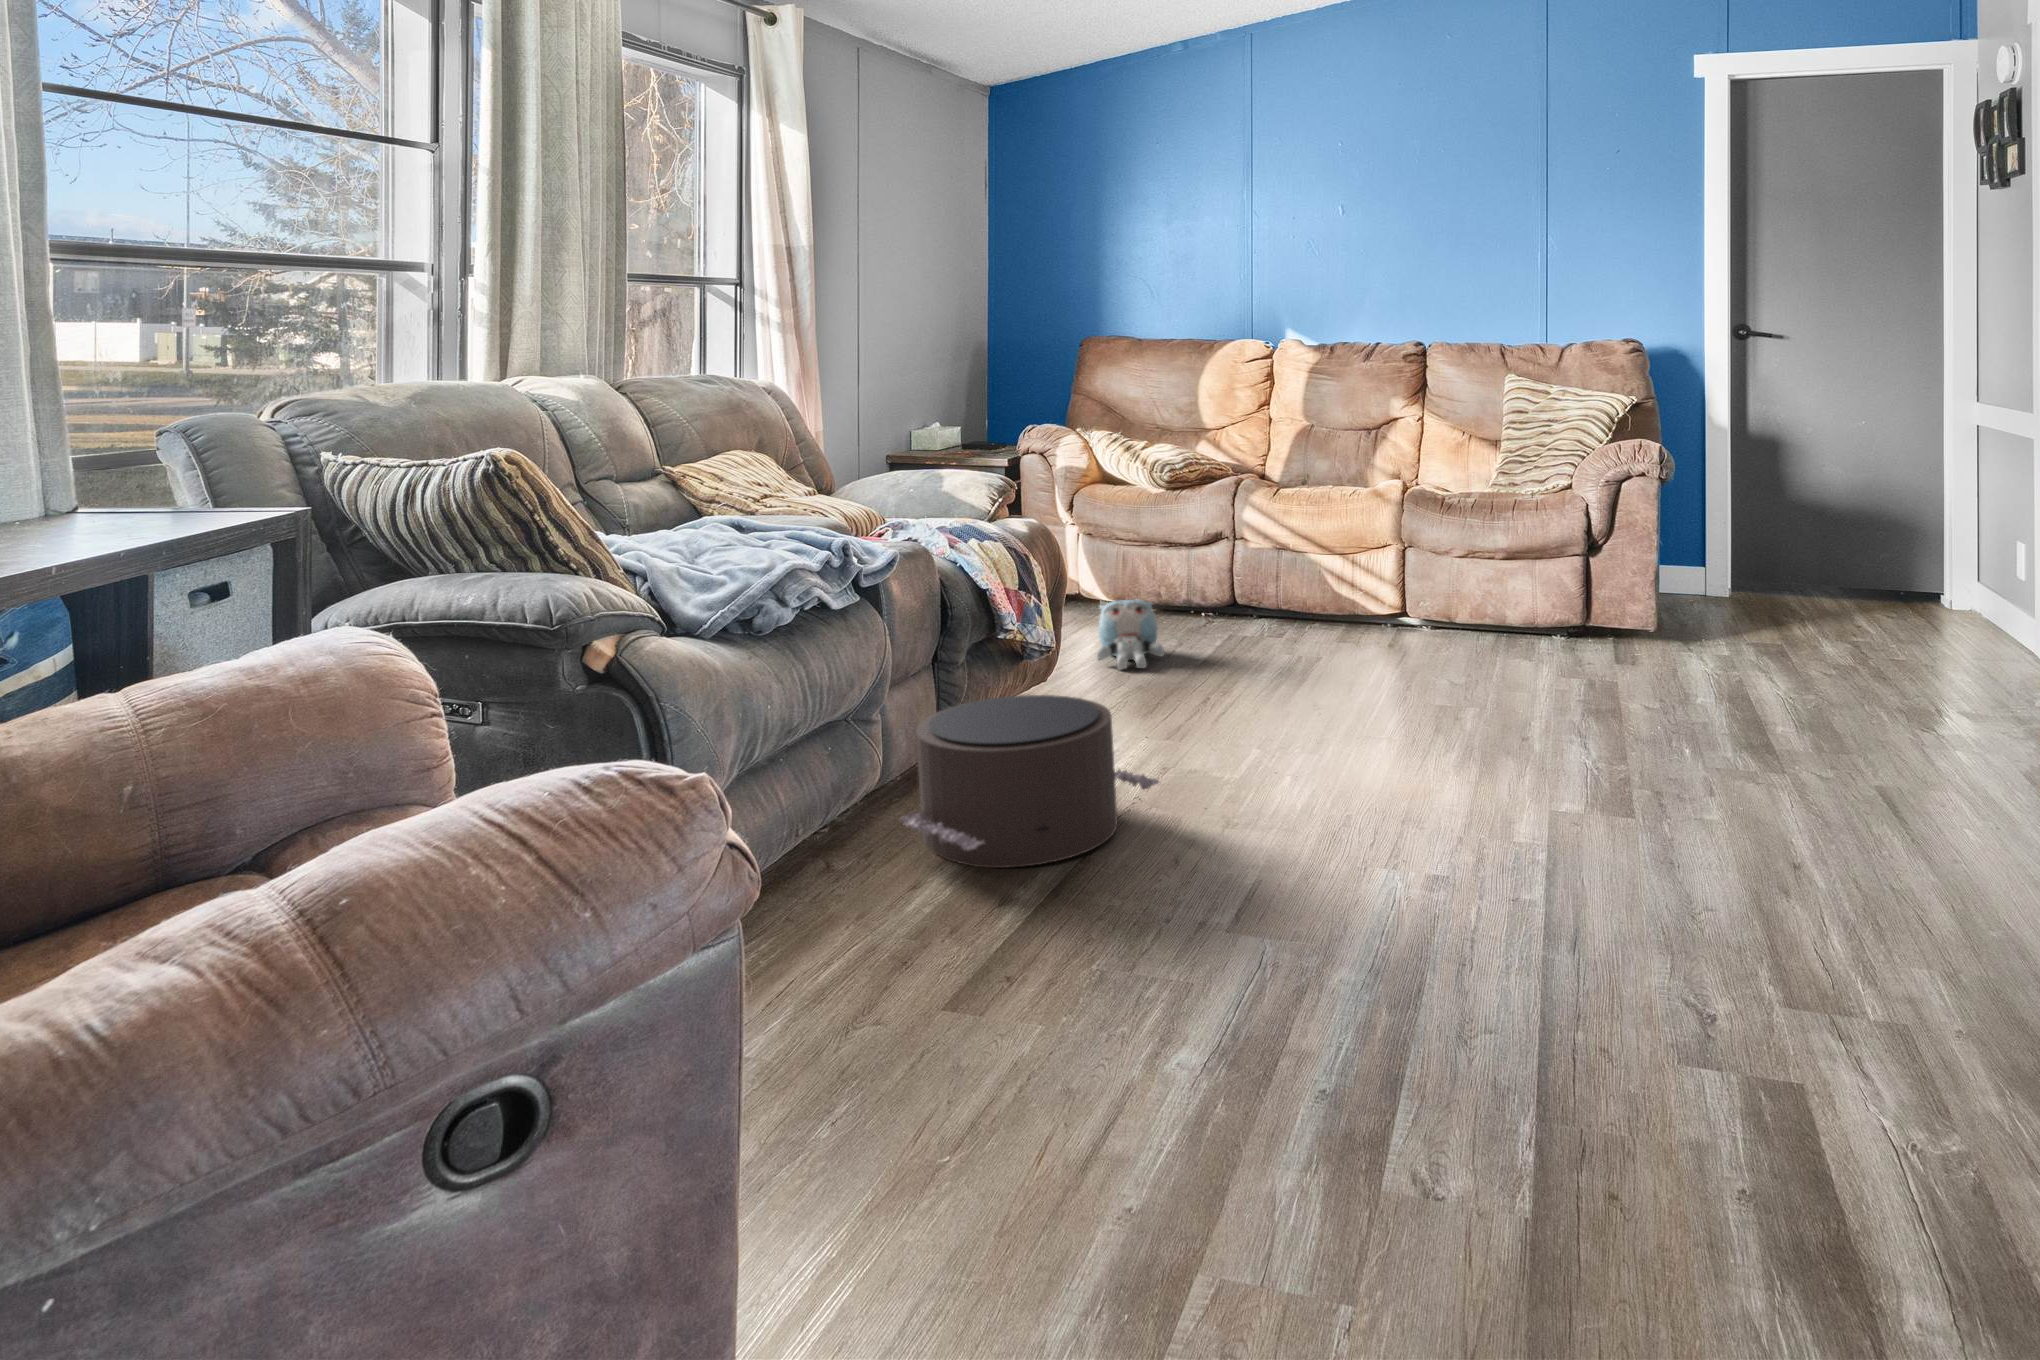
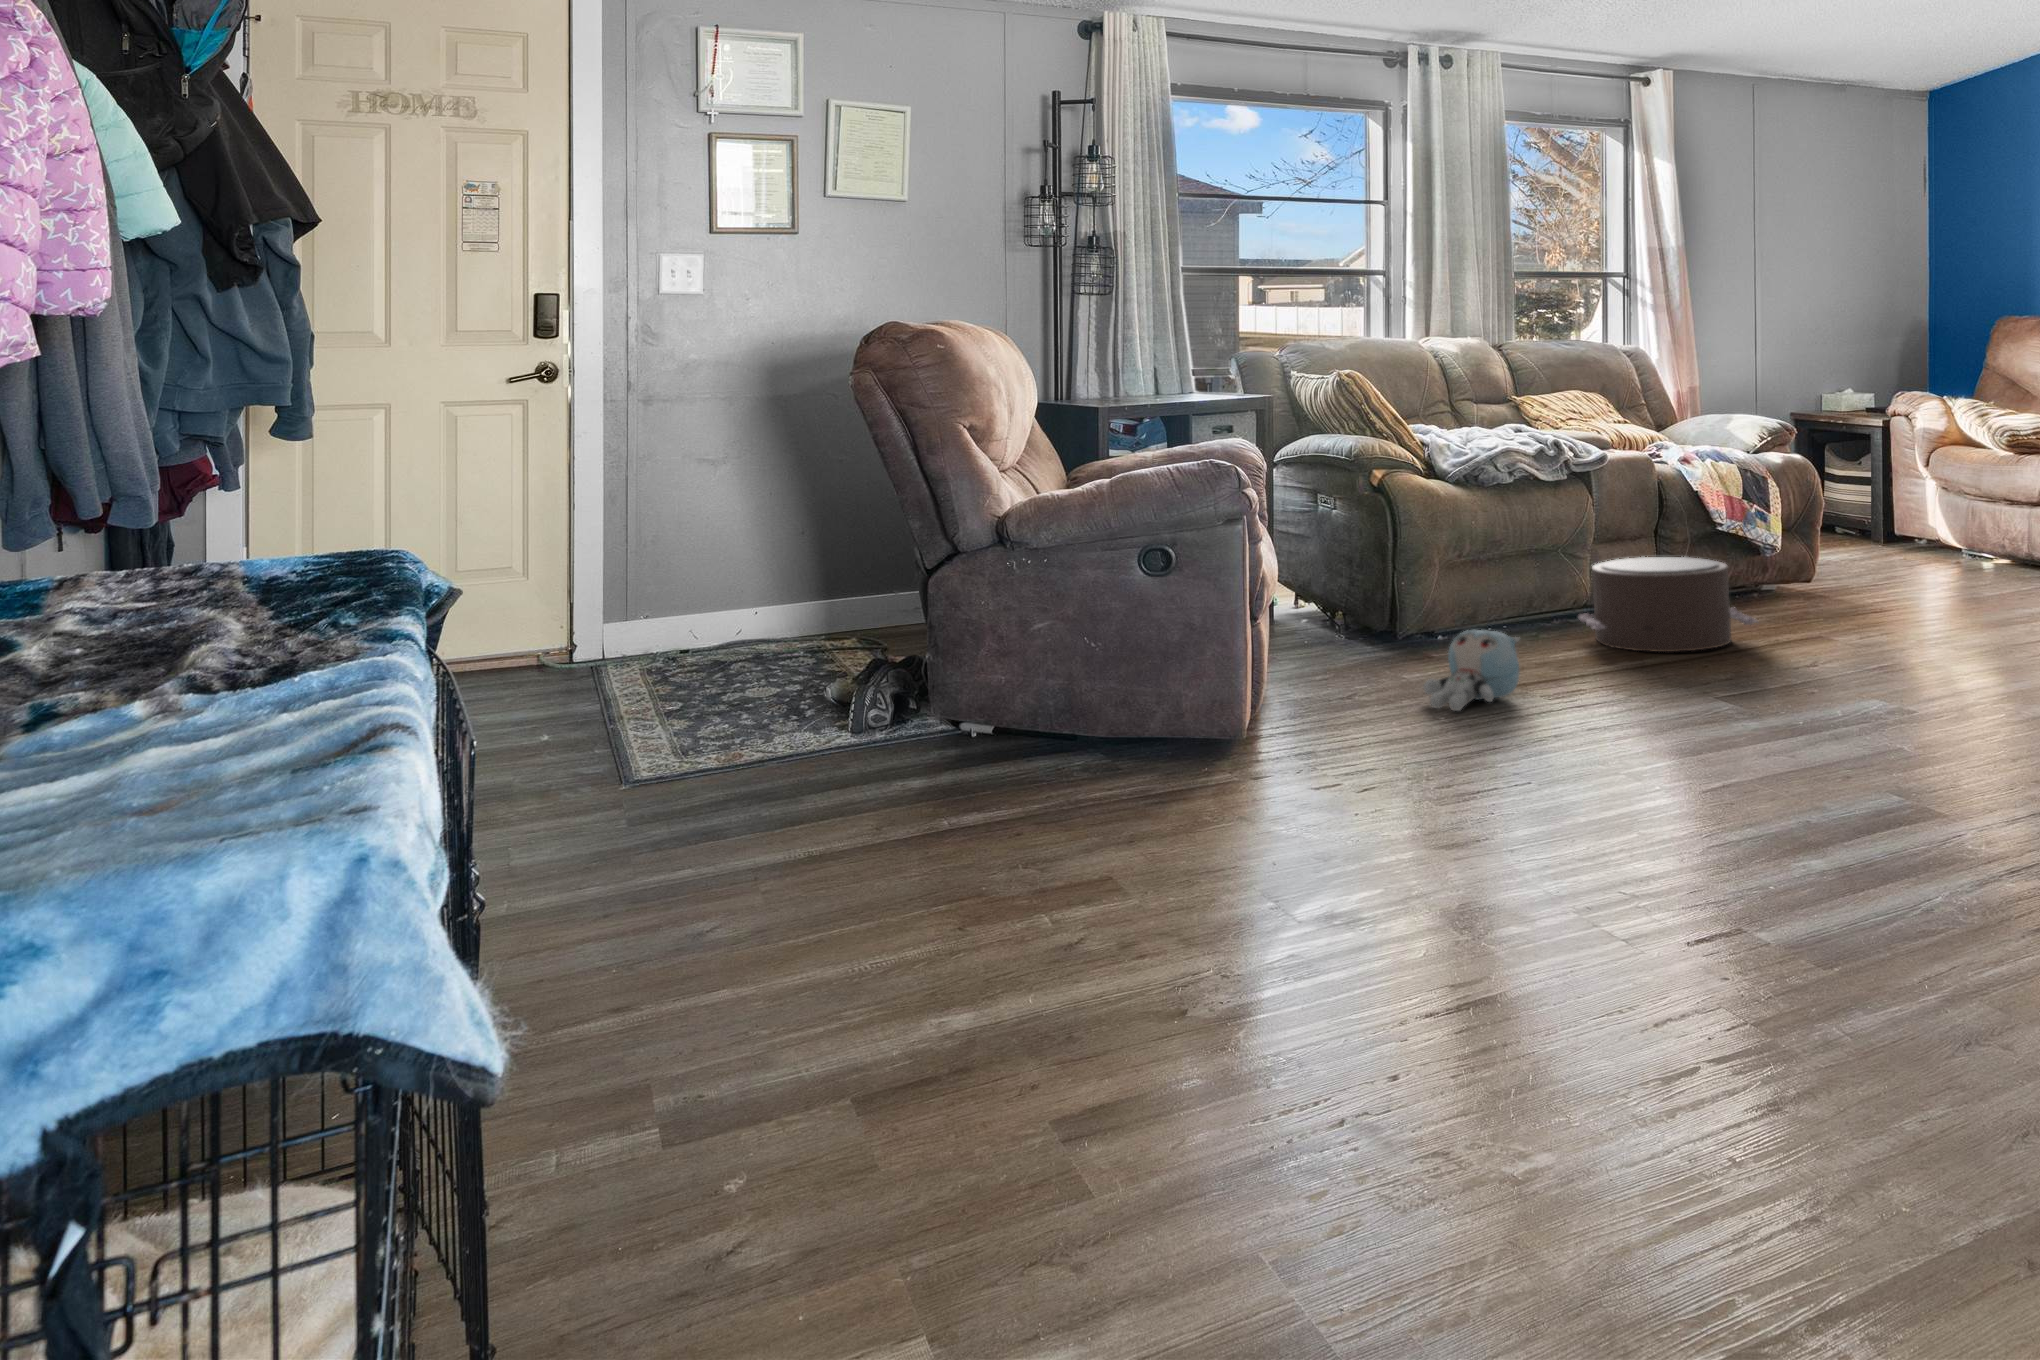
plush toy: present [1097,599,1164,670] -> present [1424,630,1520,711]

